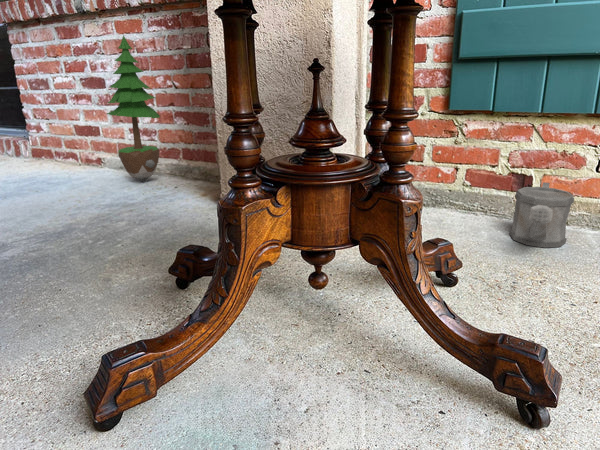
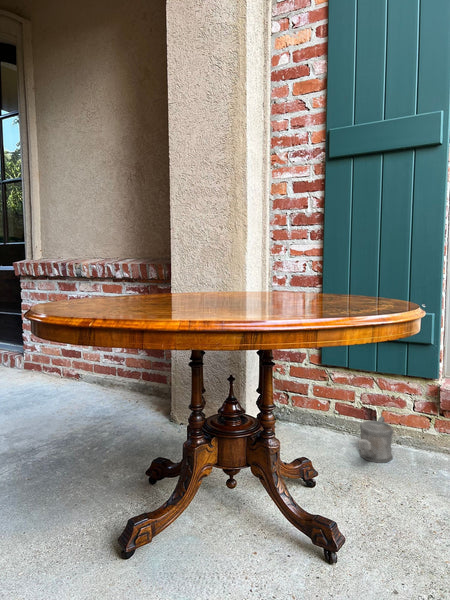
potted tree: present [107,35,160,181] -> none [94,299,130,397]

